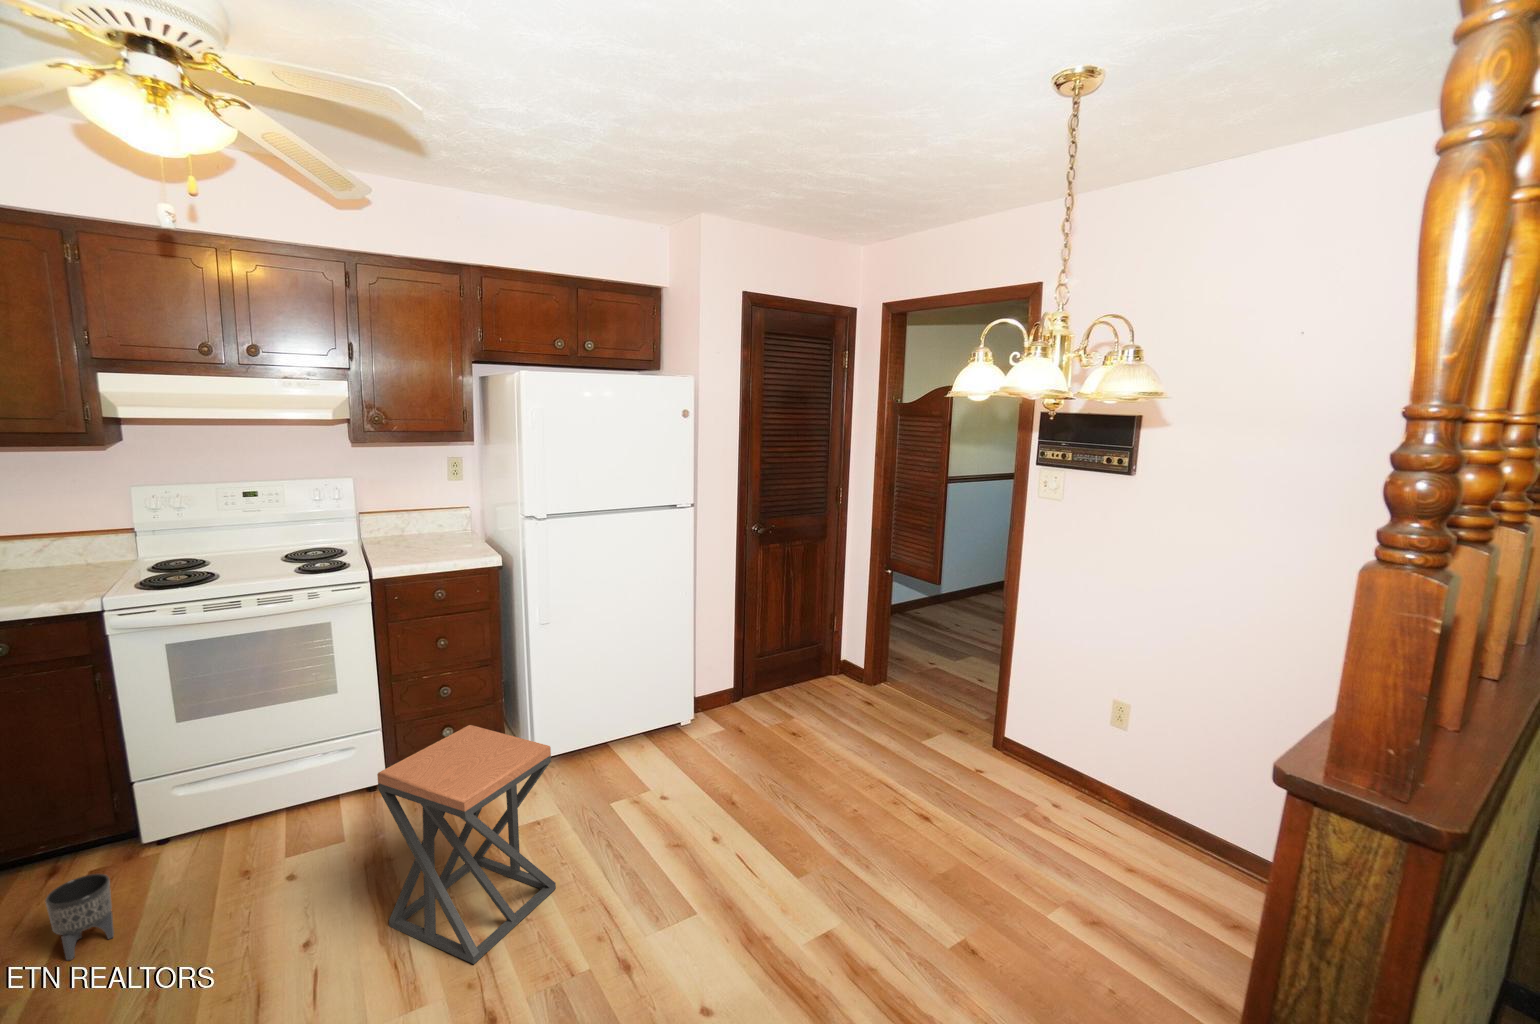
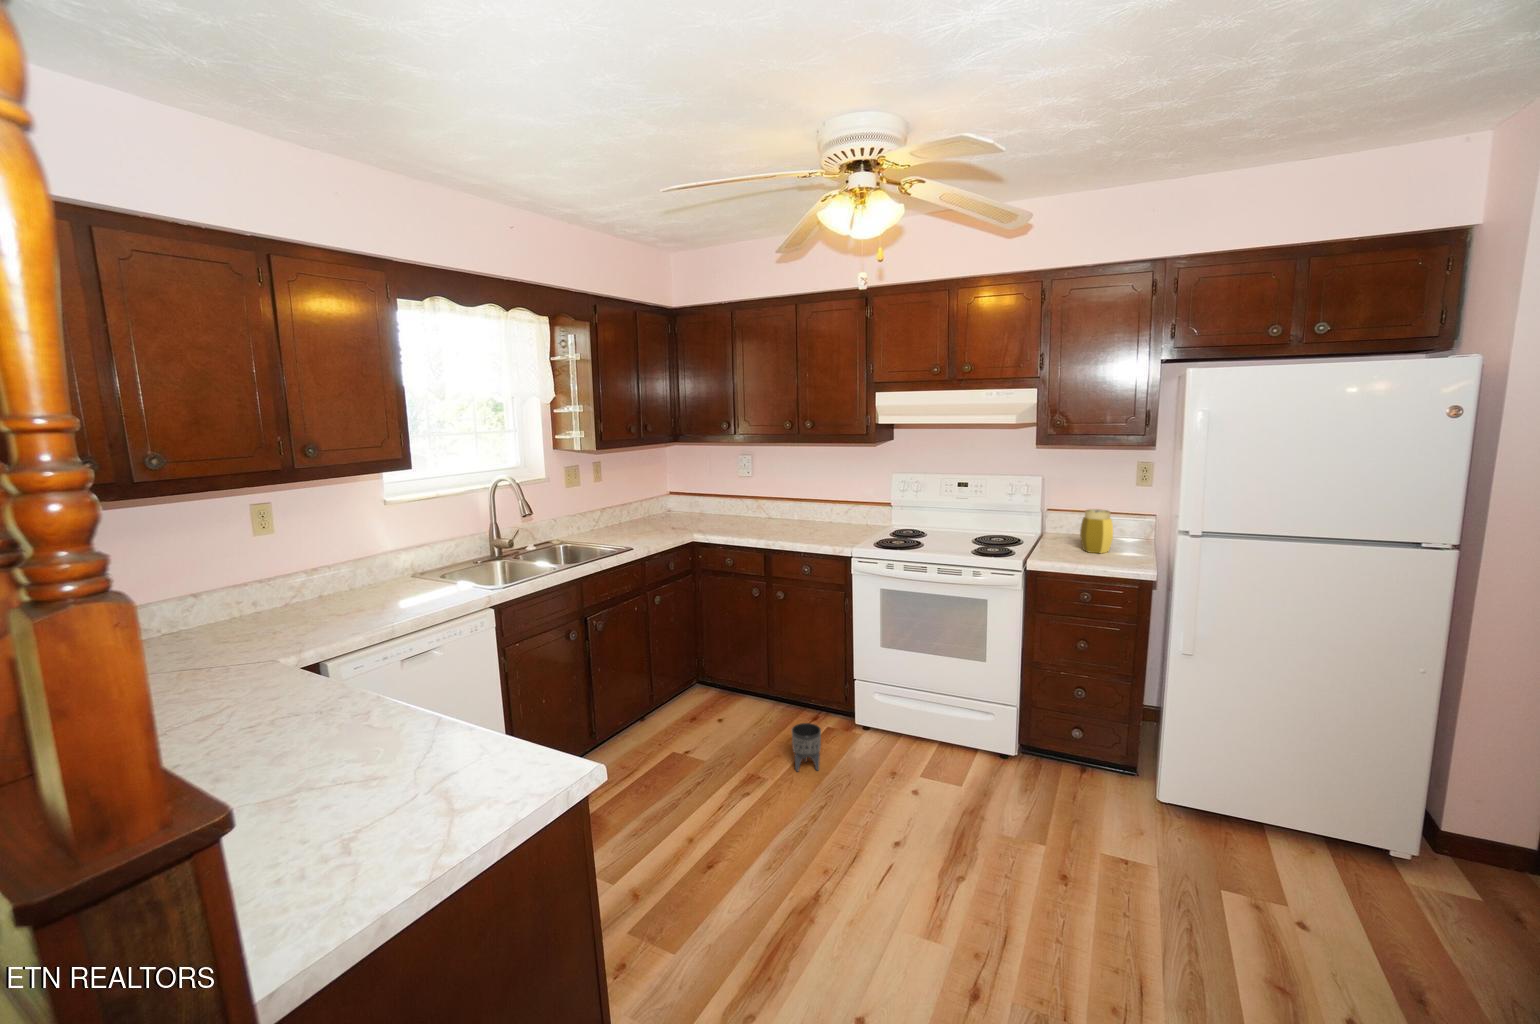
jar: none [417,504,451,549] -> present [1080,509,1113,553]
stool: present [377,725,556,964] -> none [954,728,1112,946]

